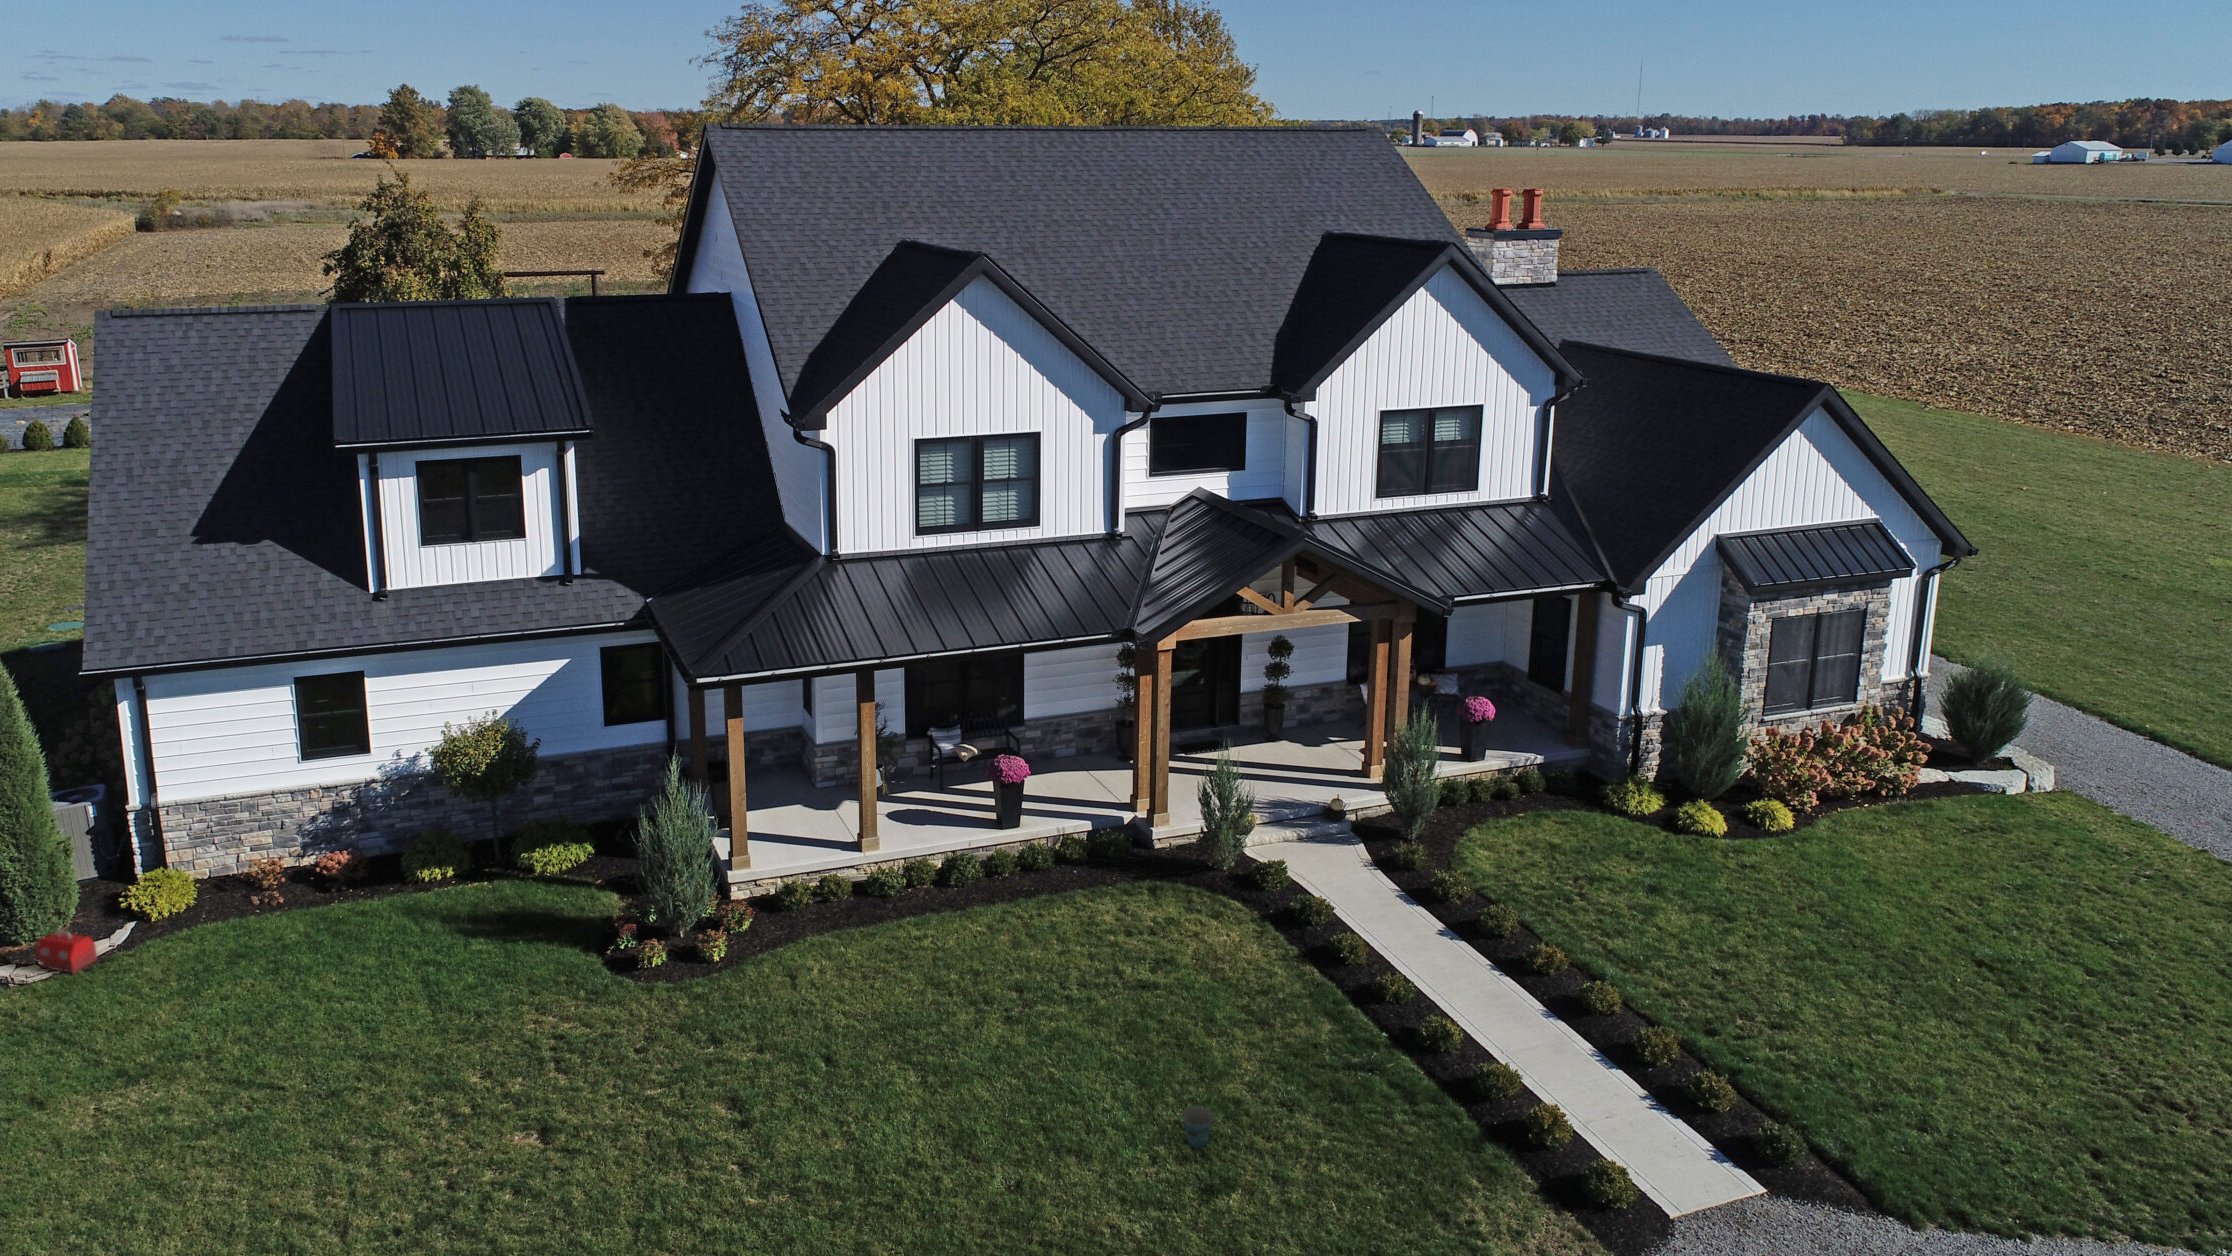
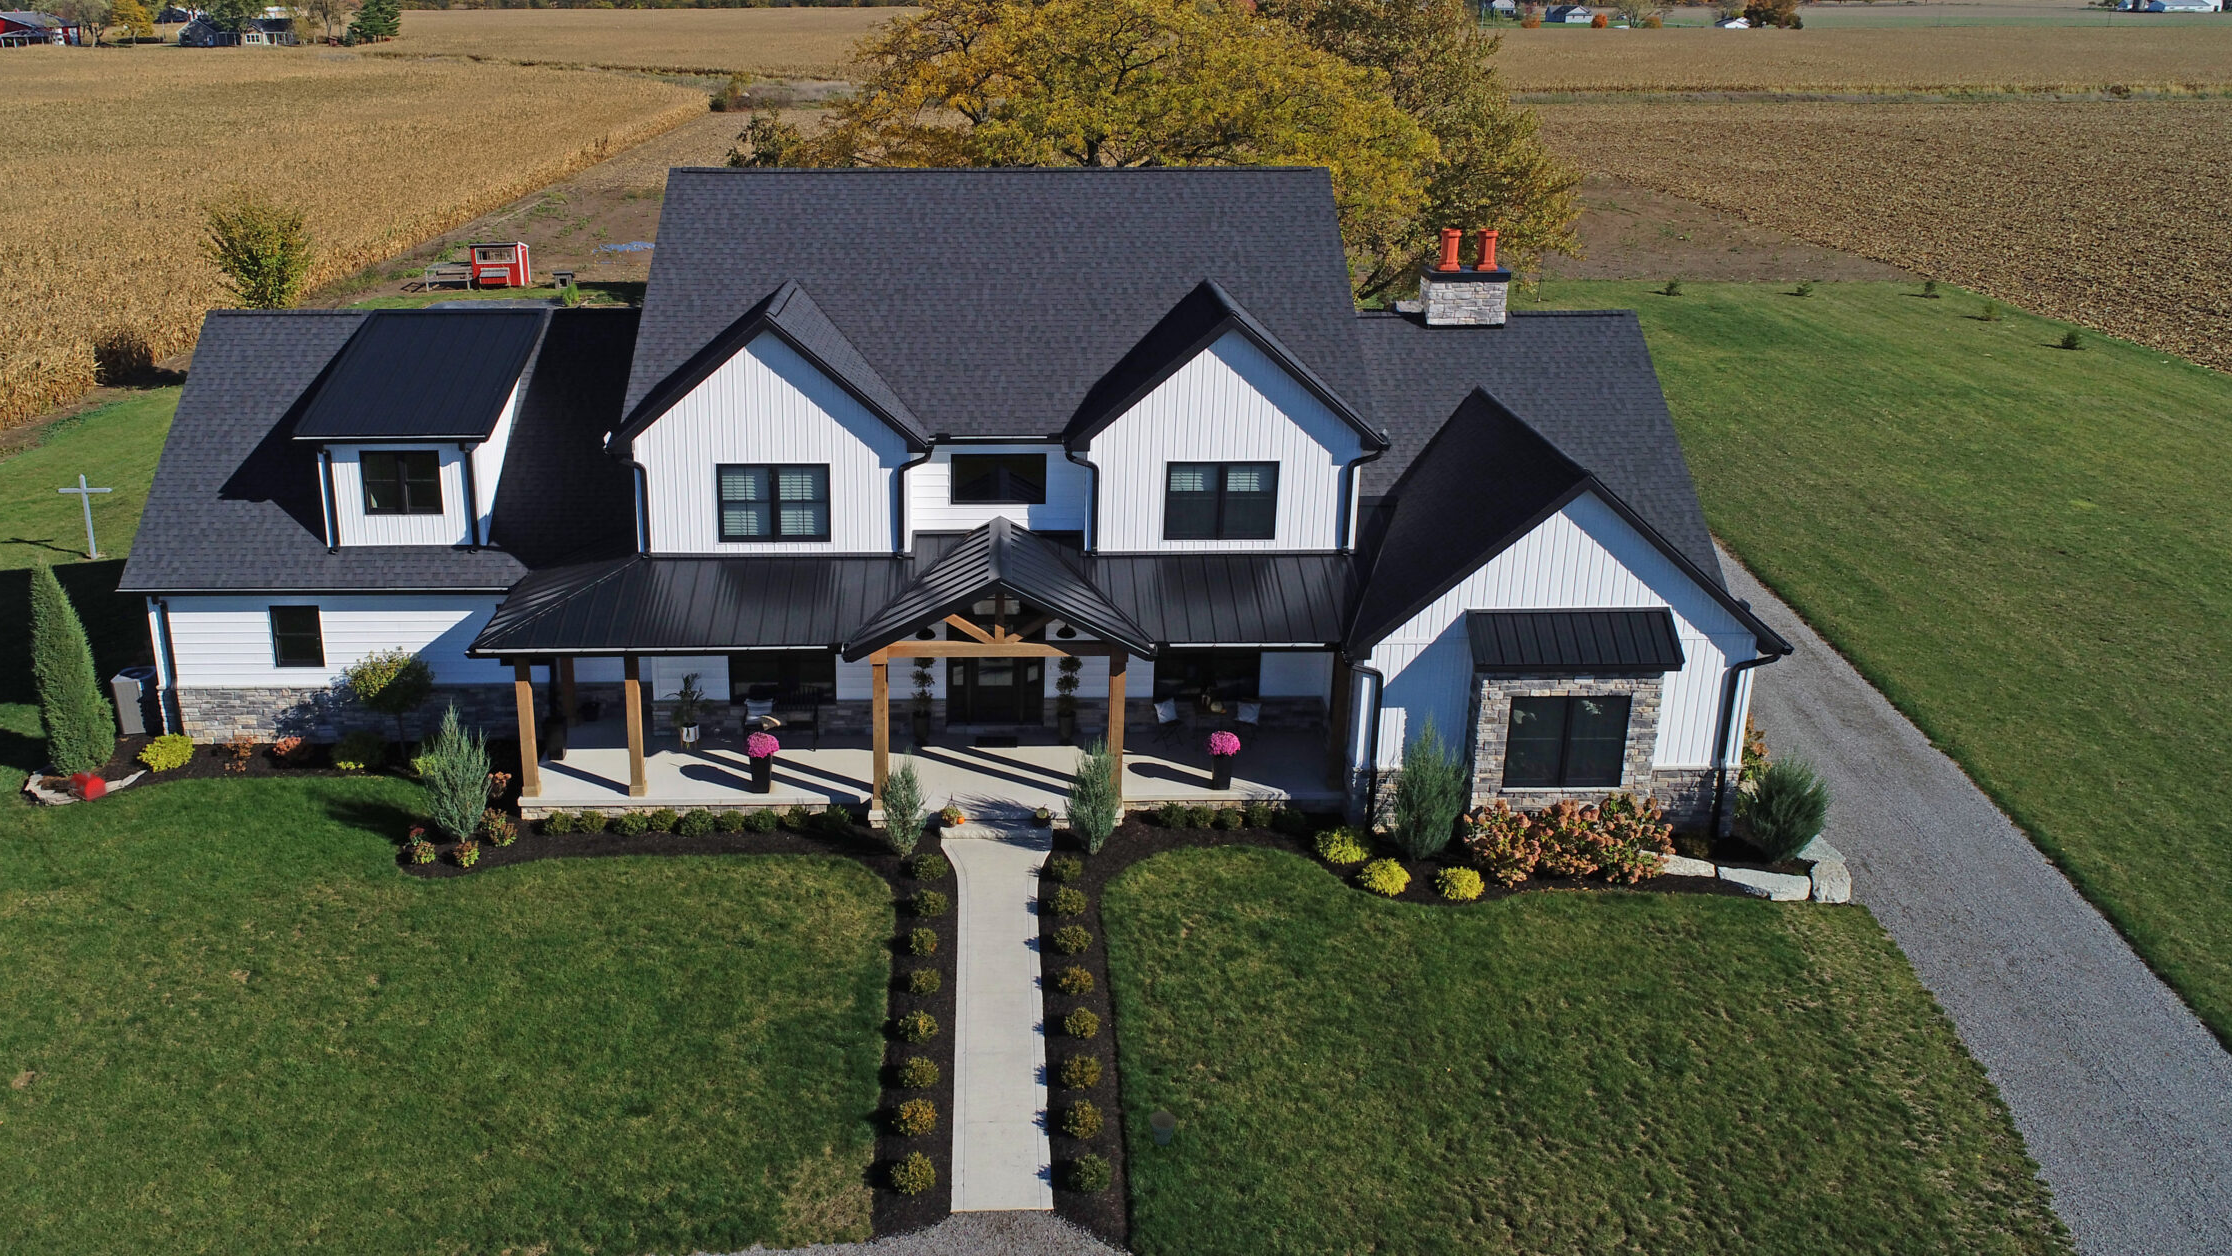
bucket: present [1182,1106,1214,1148] -> present [1150,1111,1176,1145]

